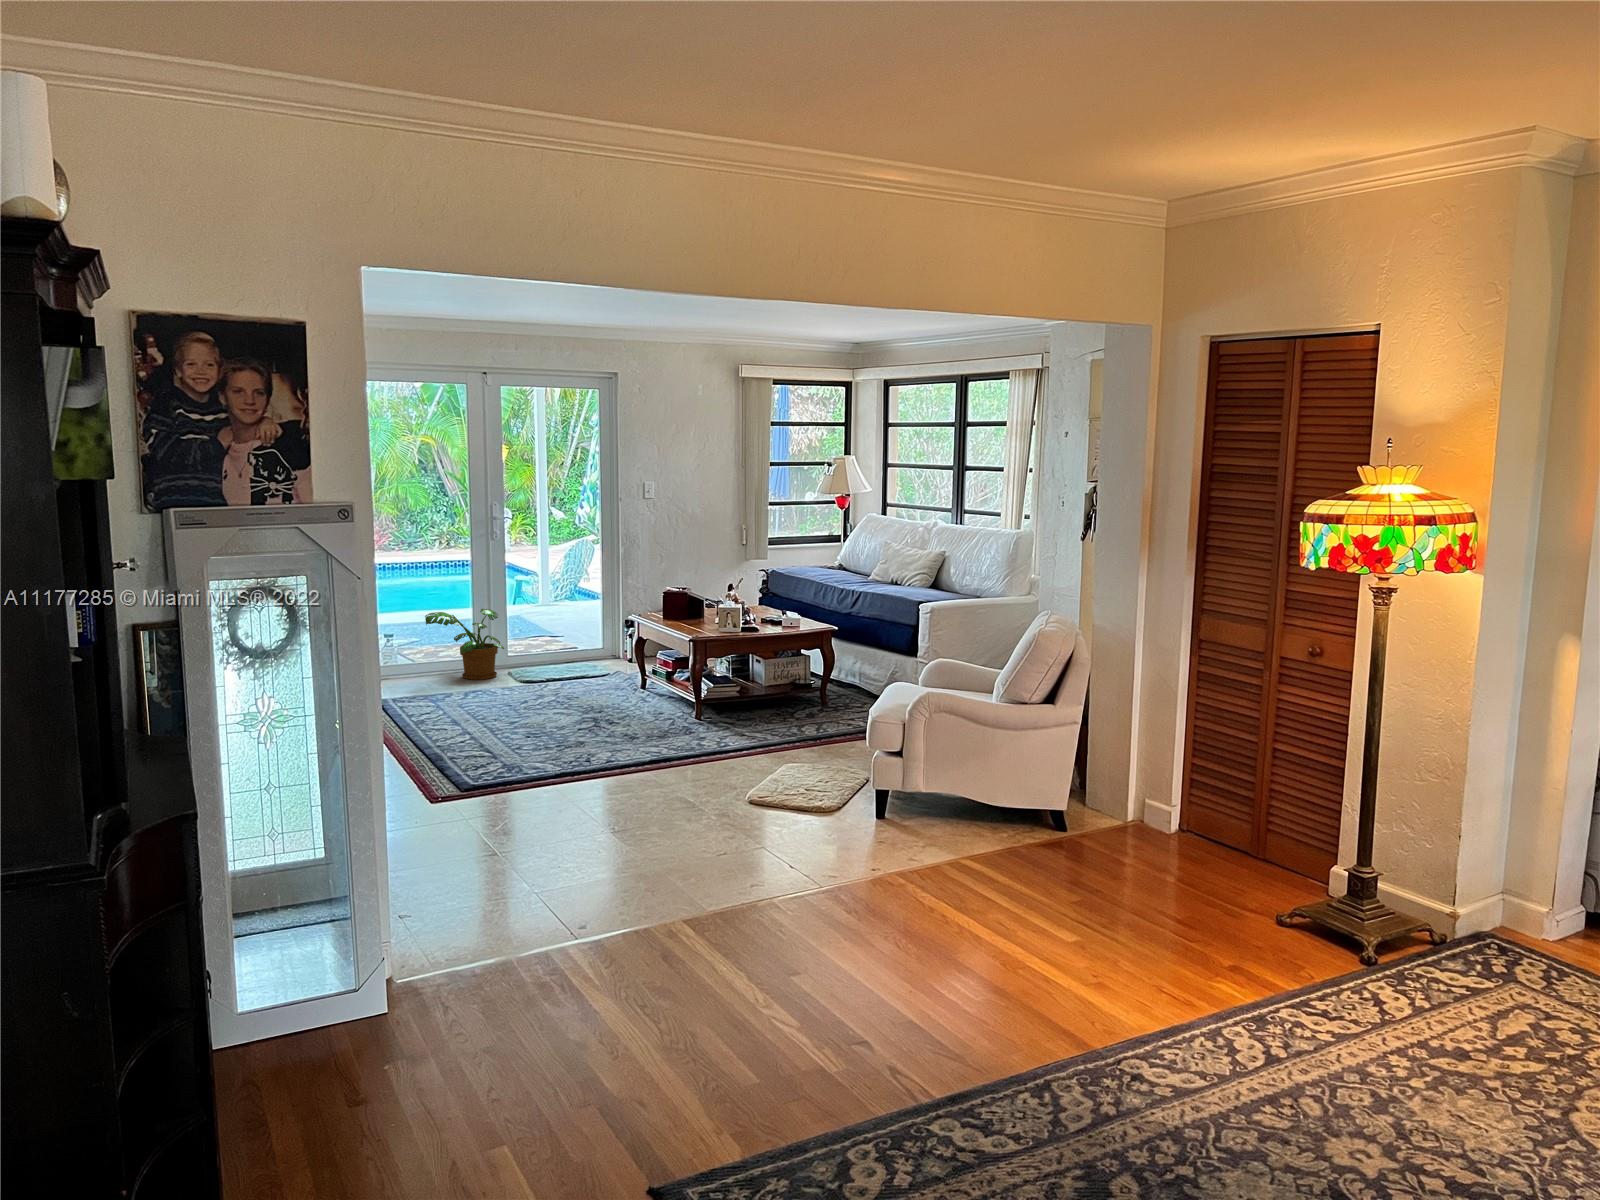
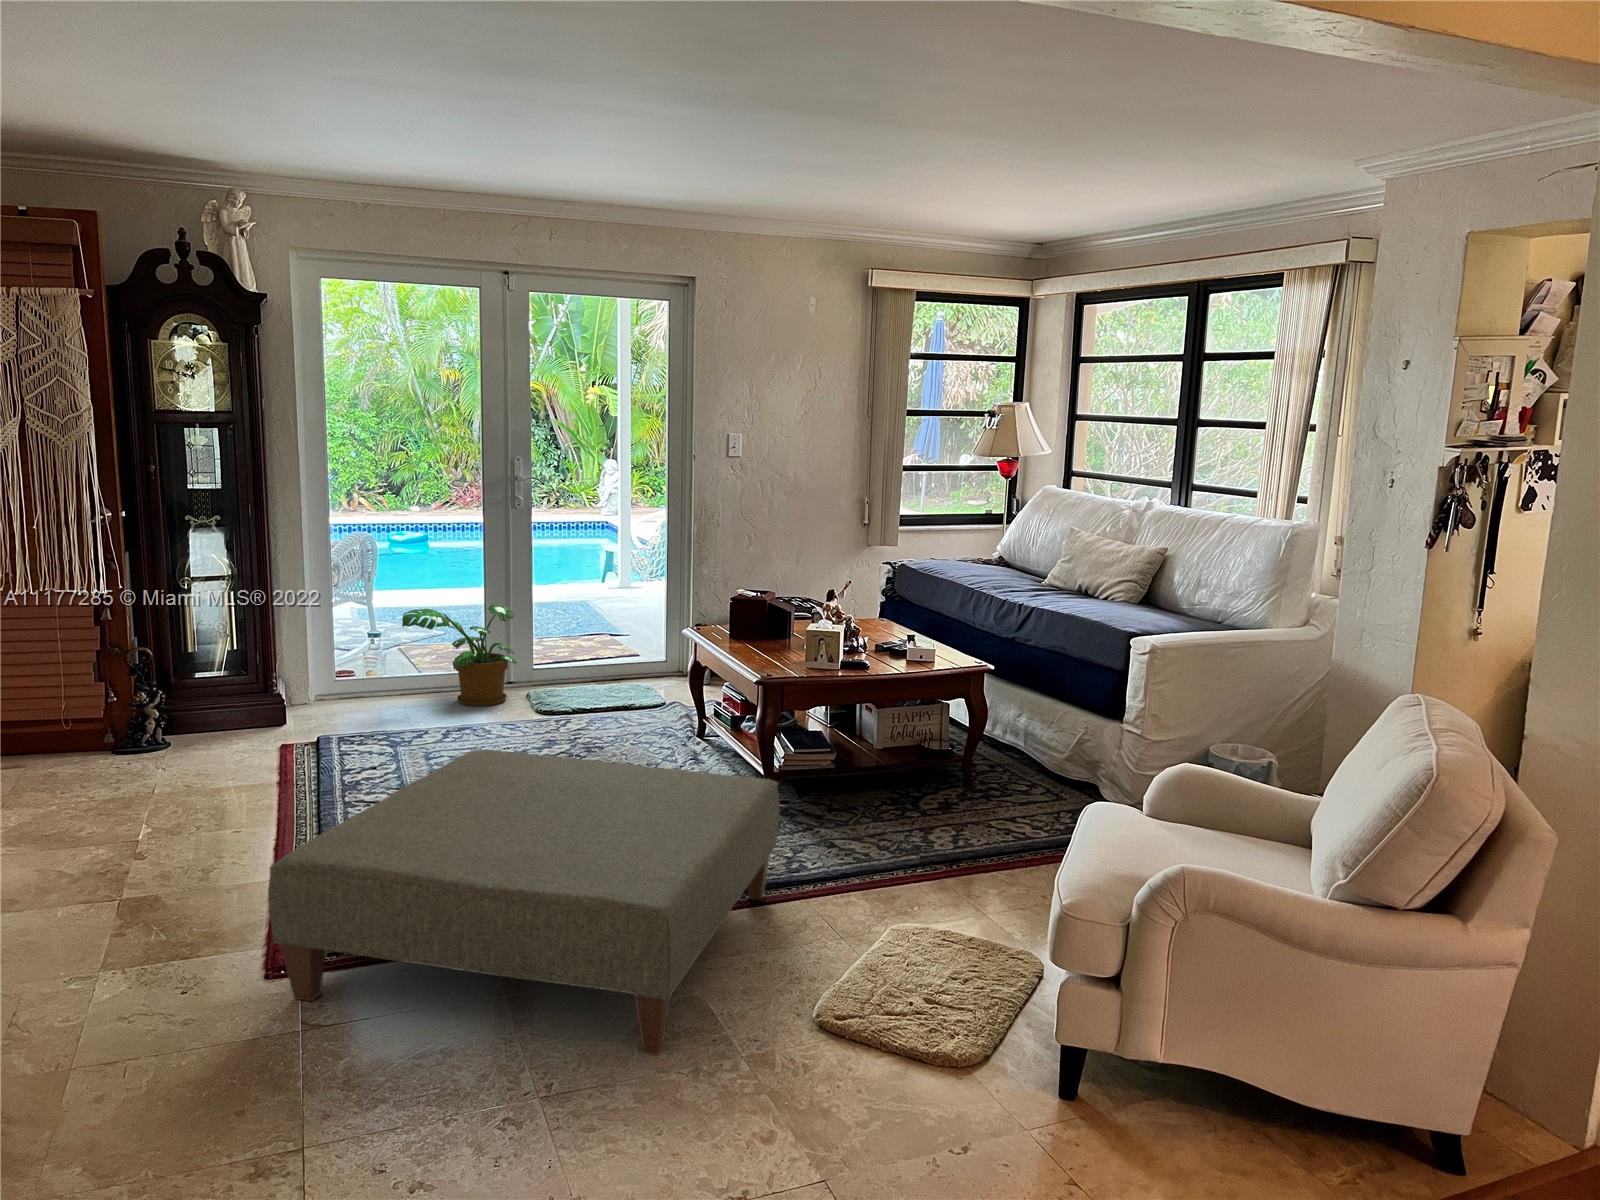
ottoman: none [445,682,715,816] -> present [268,750,780,1055]

